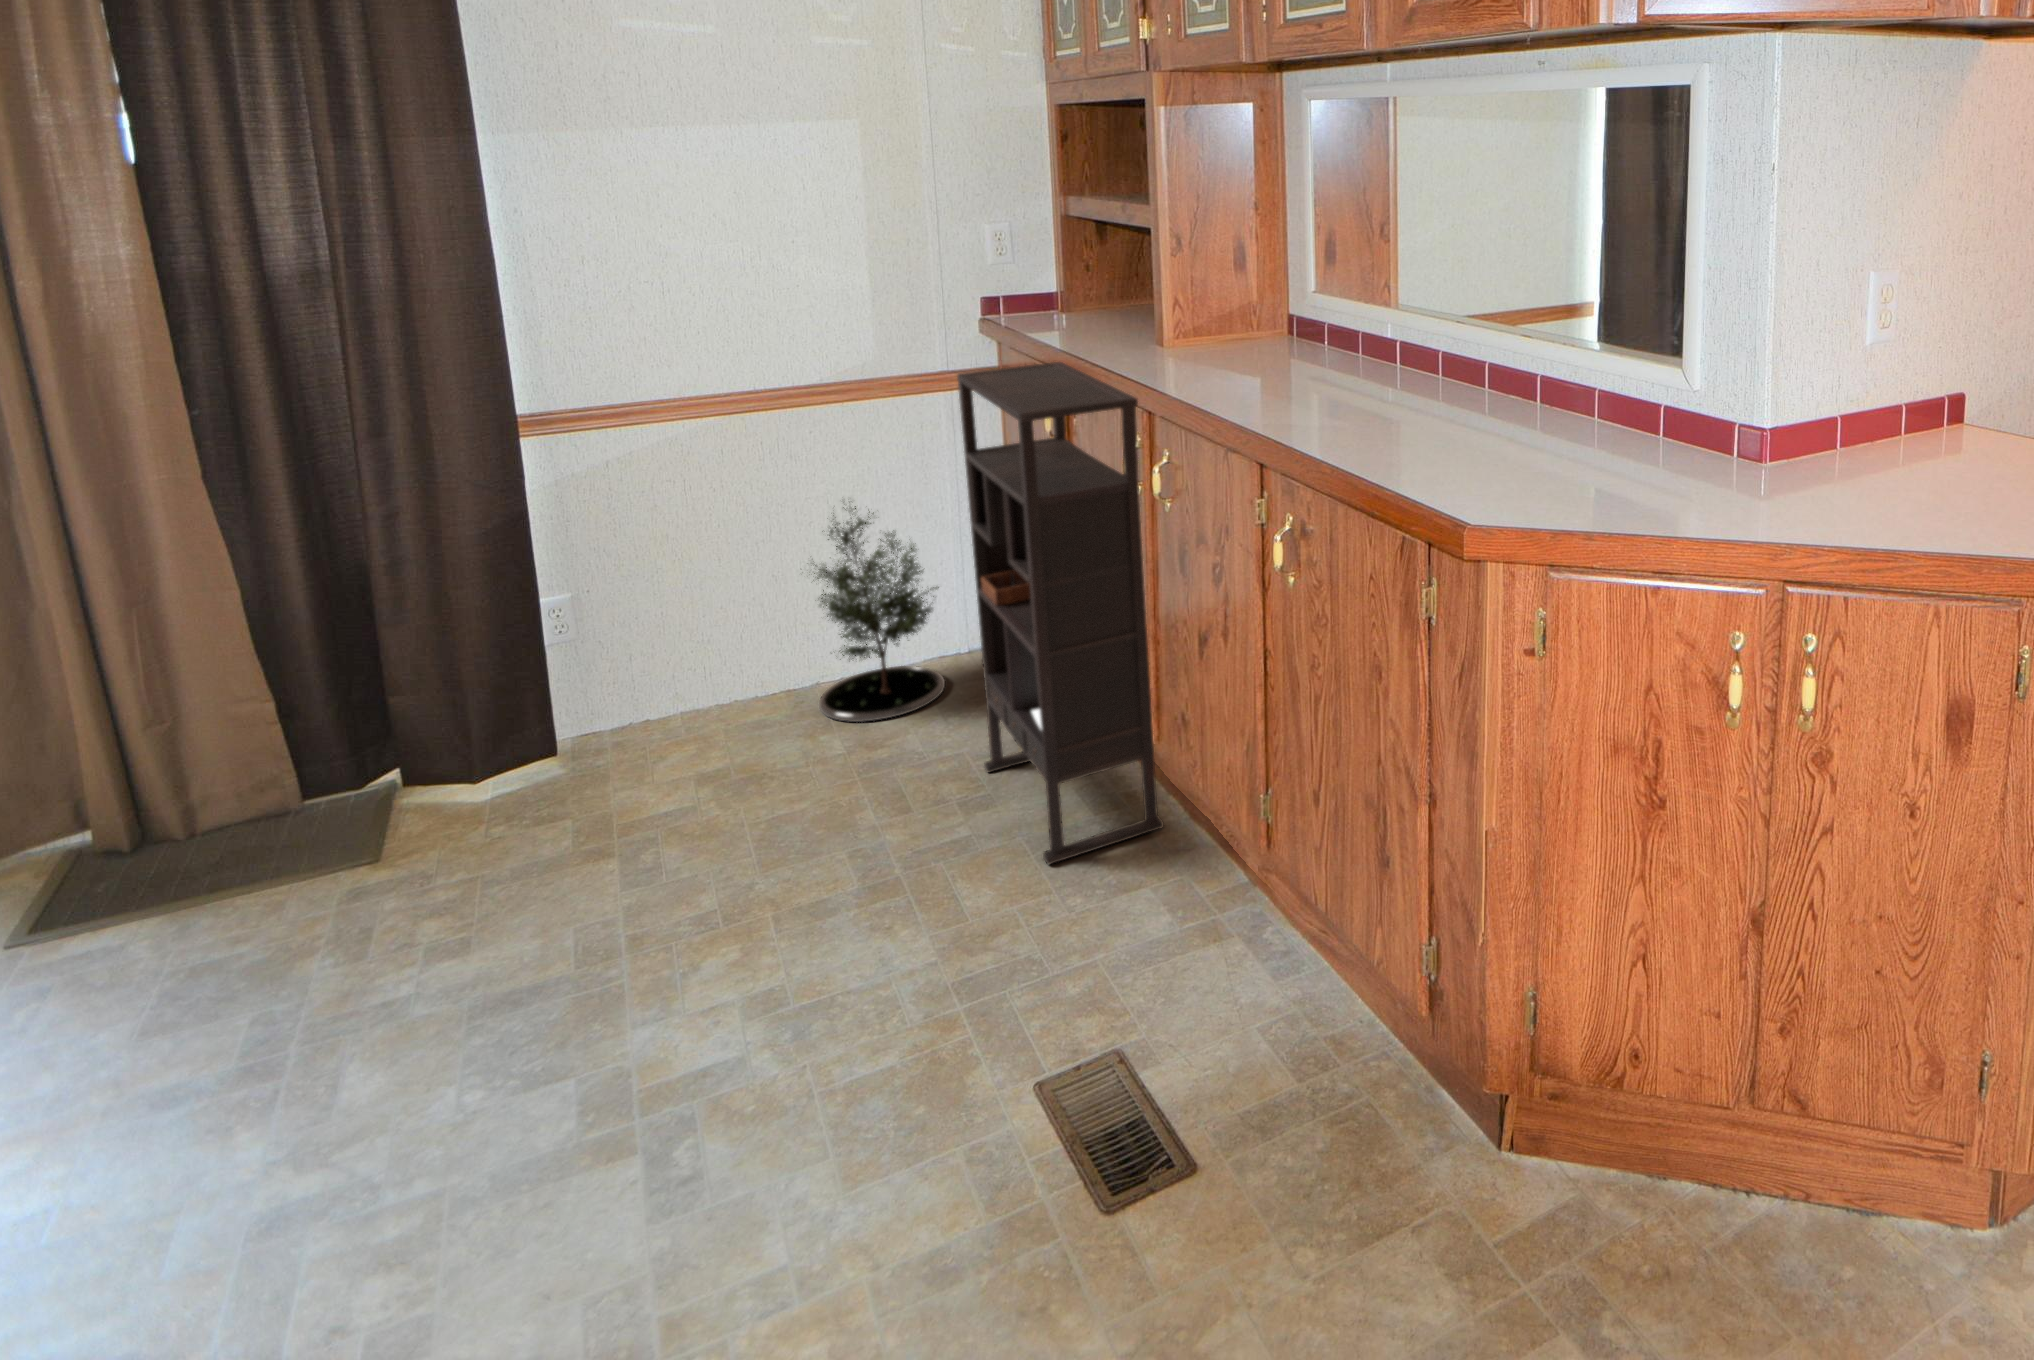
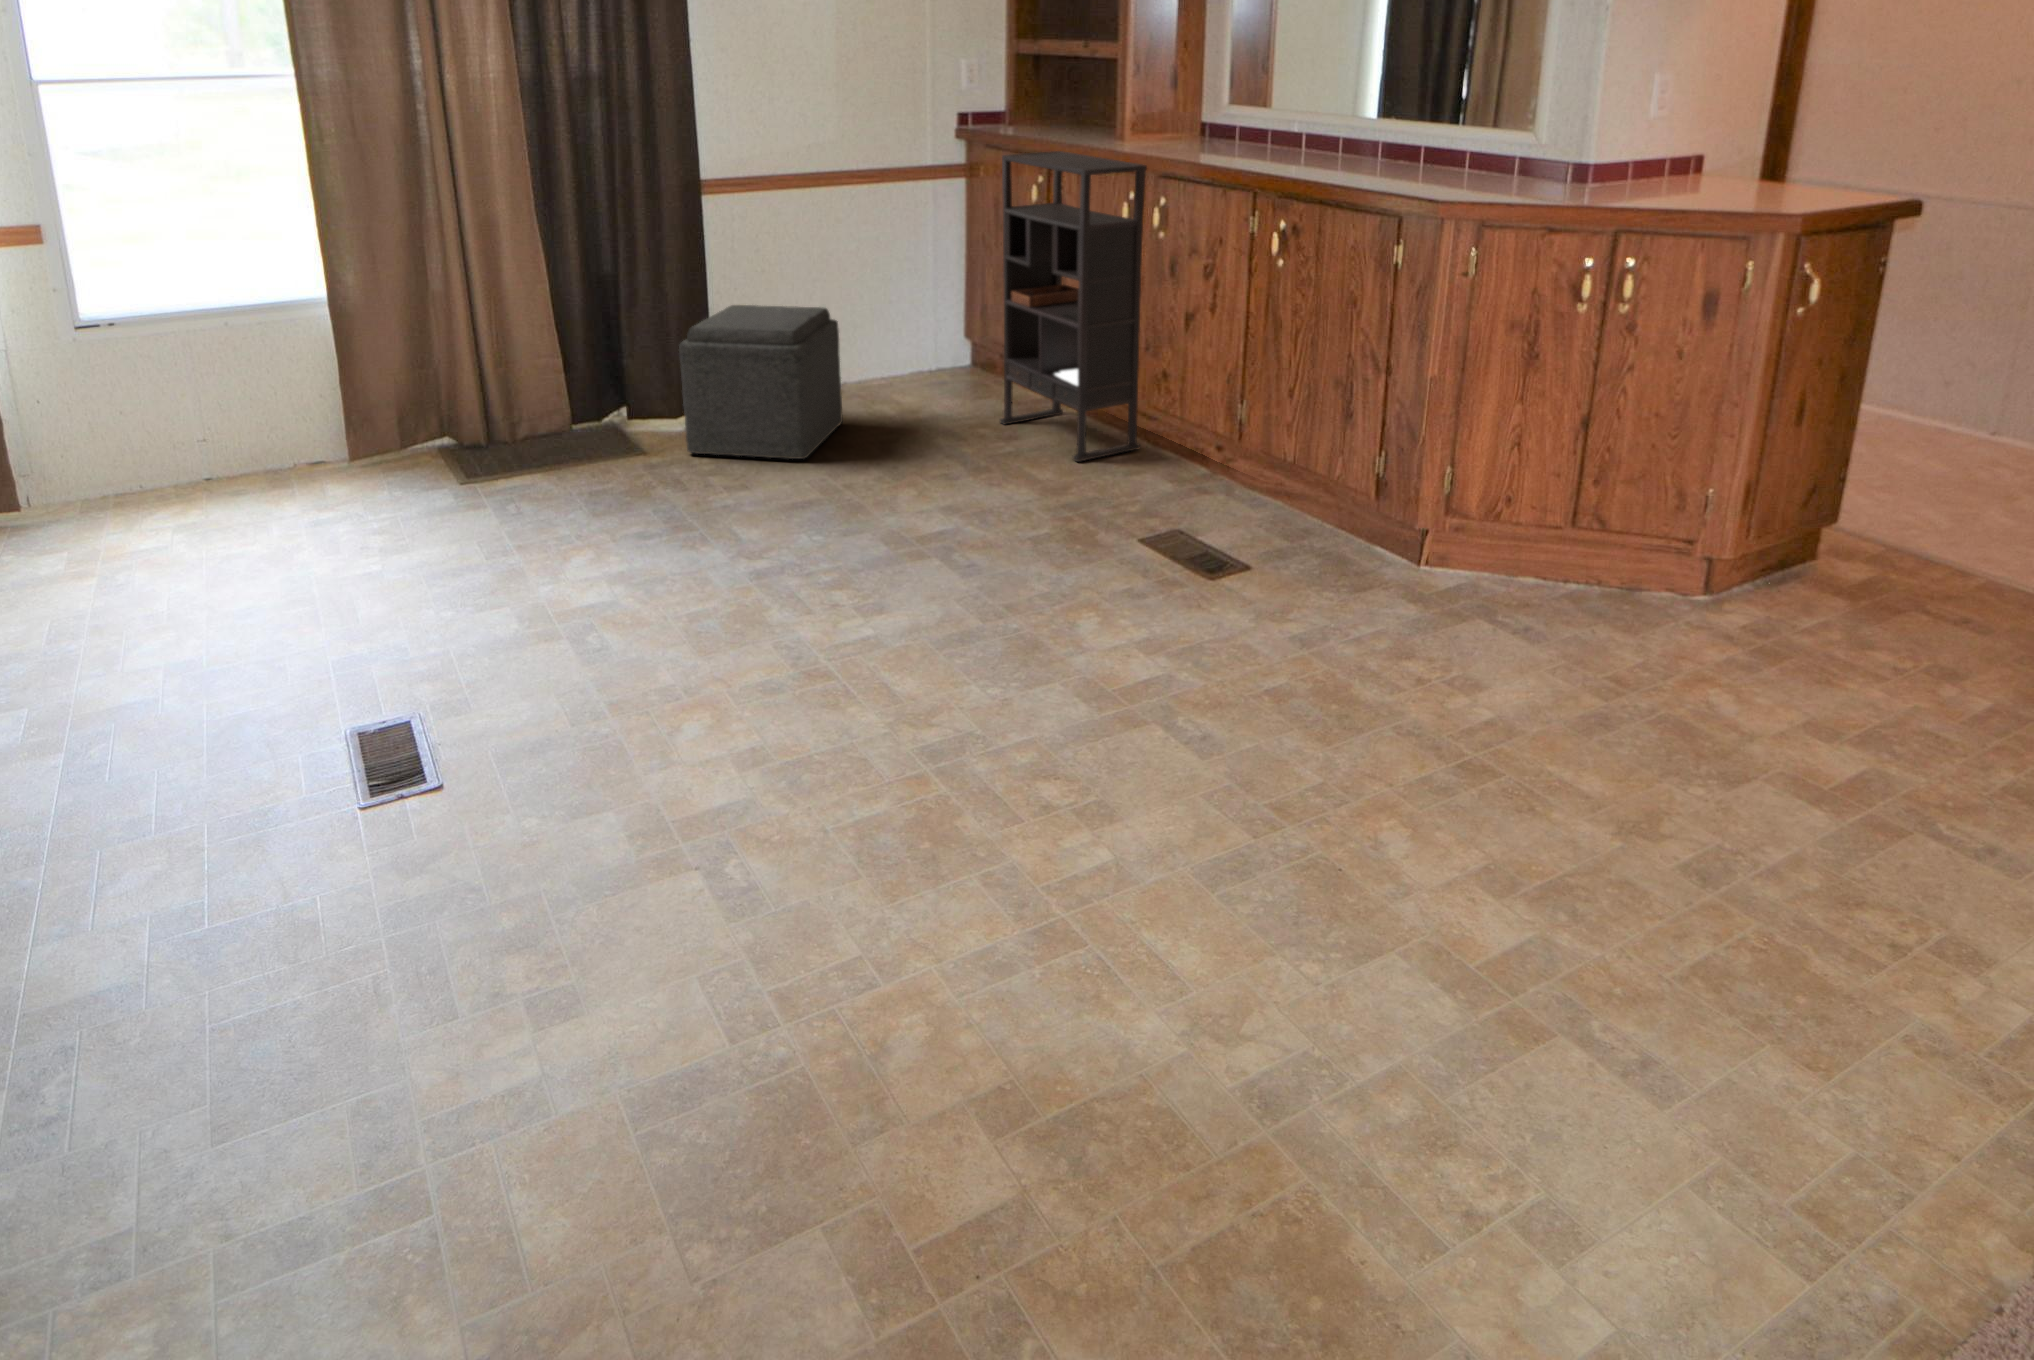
potted tree: present [813,506,945,722] -> none [853,248,940,401]
ottoman: none [407,602,741,873] -> present [679,305,843,459]

